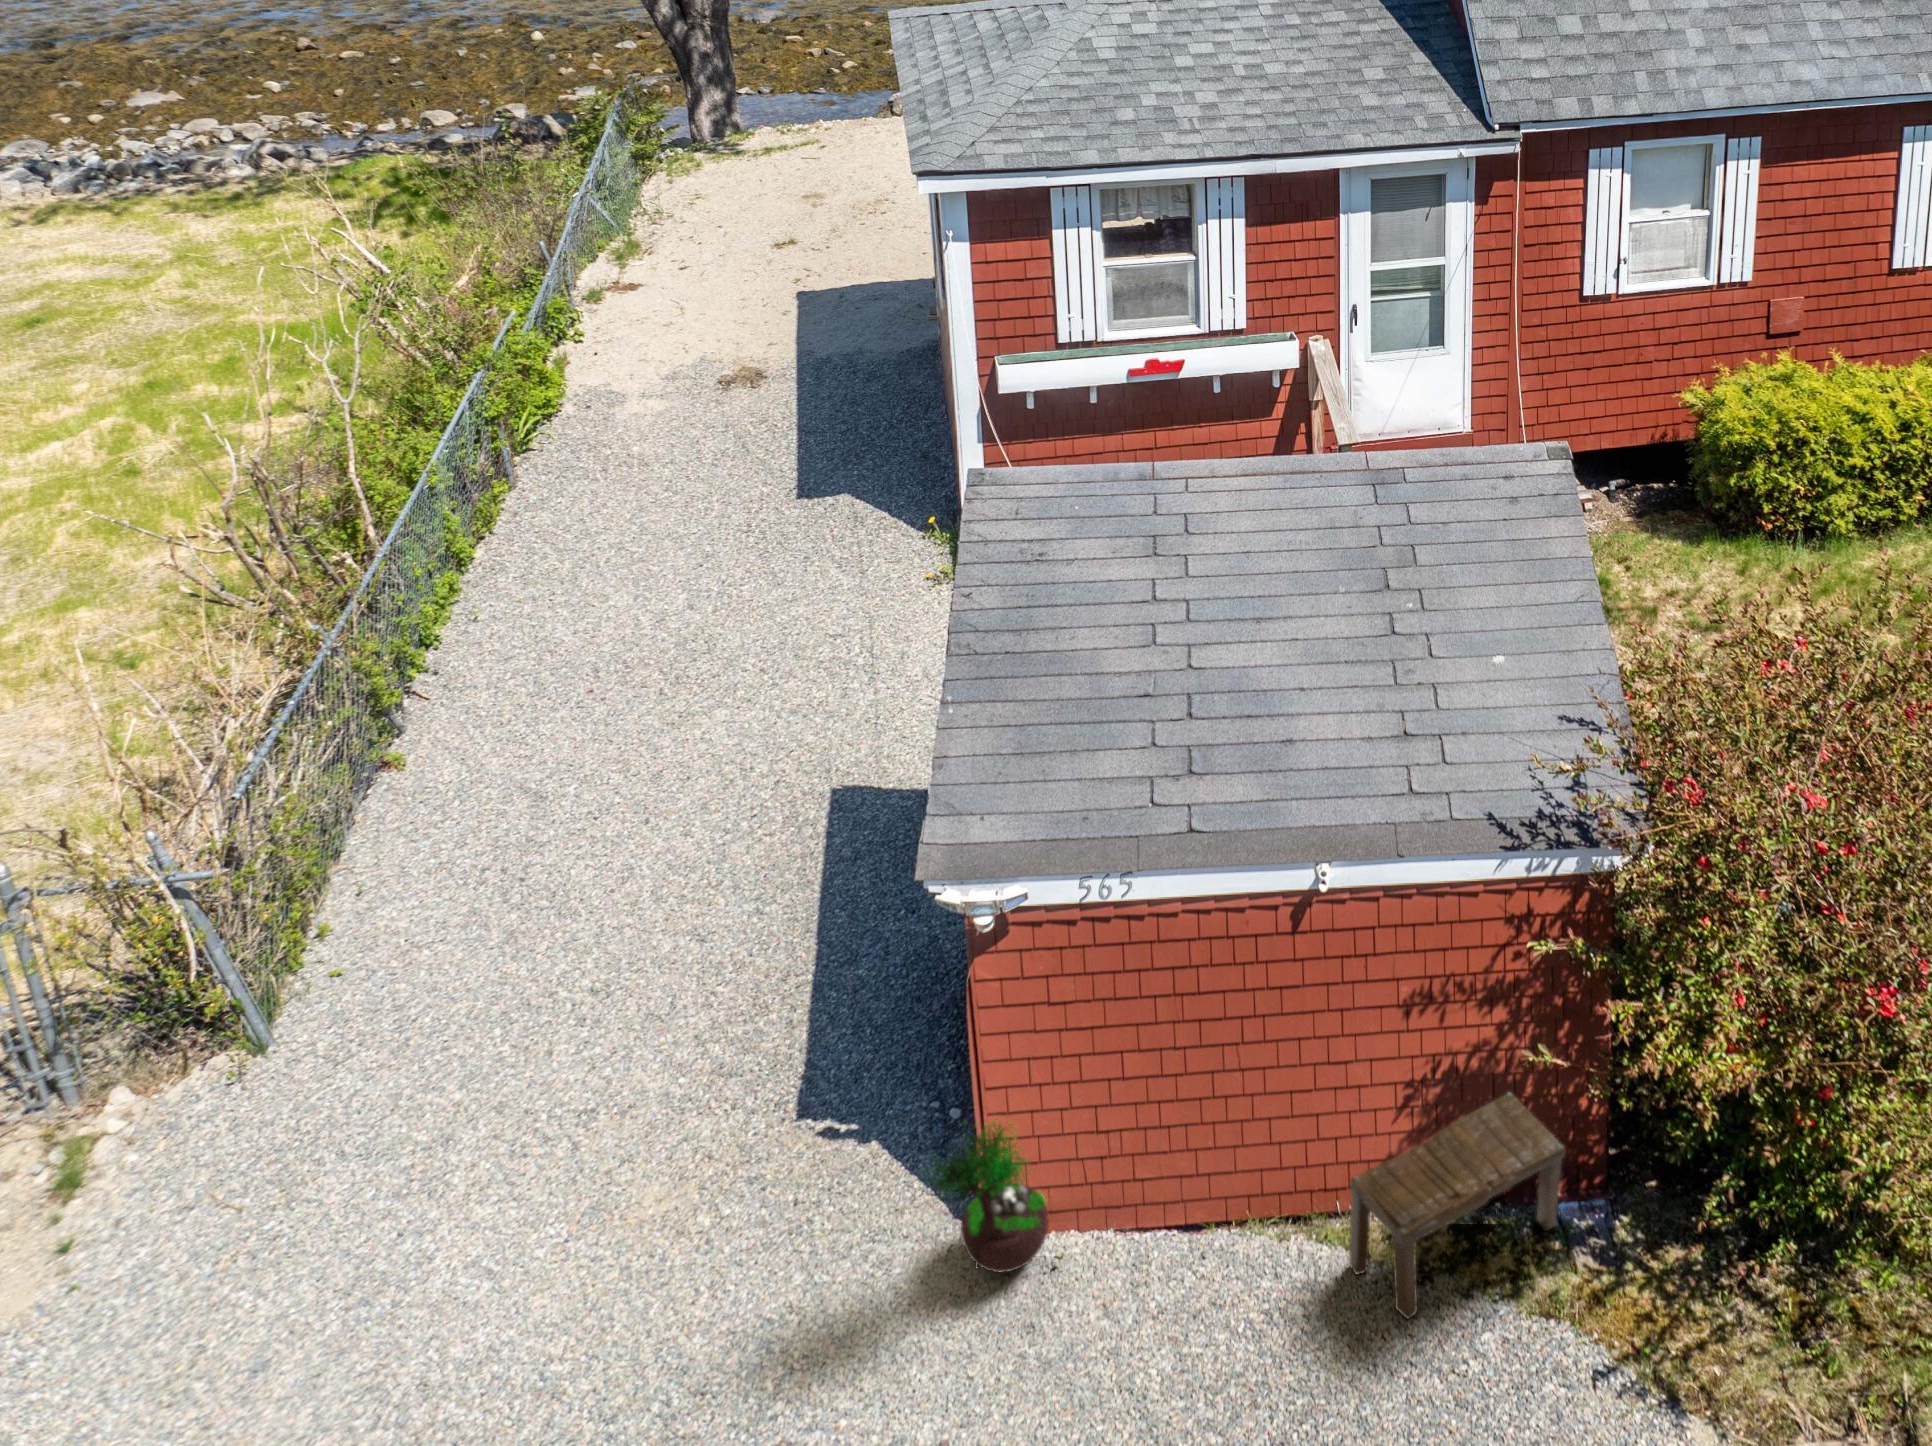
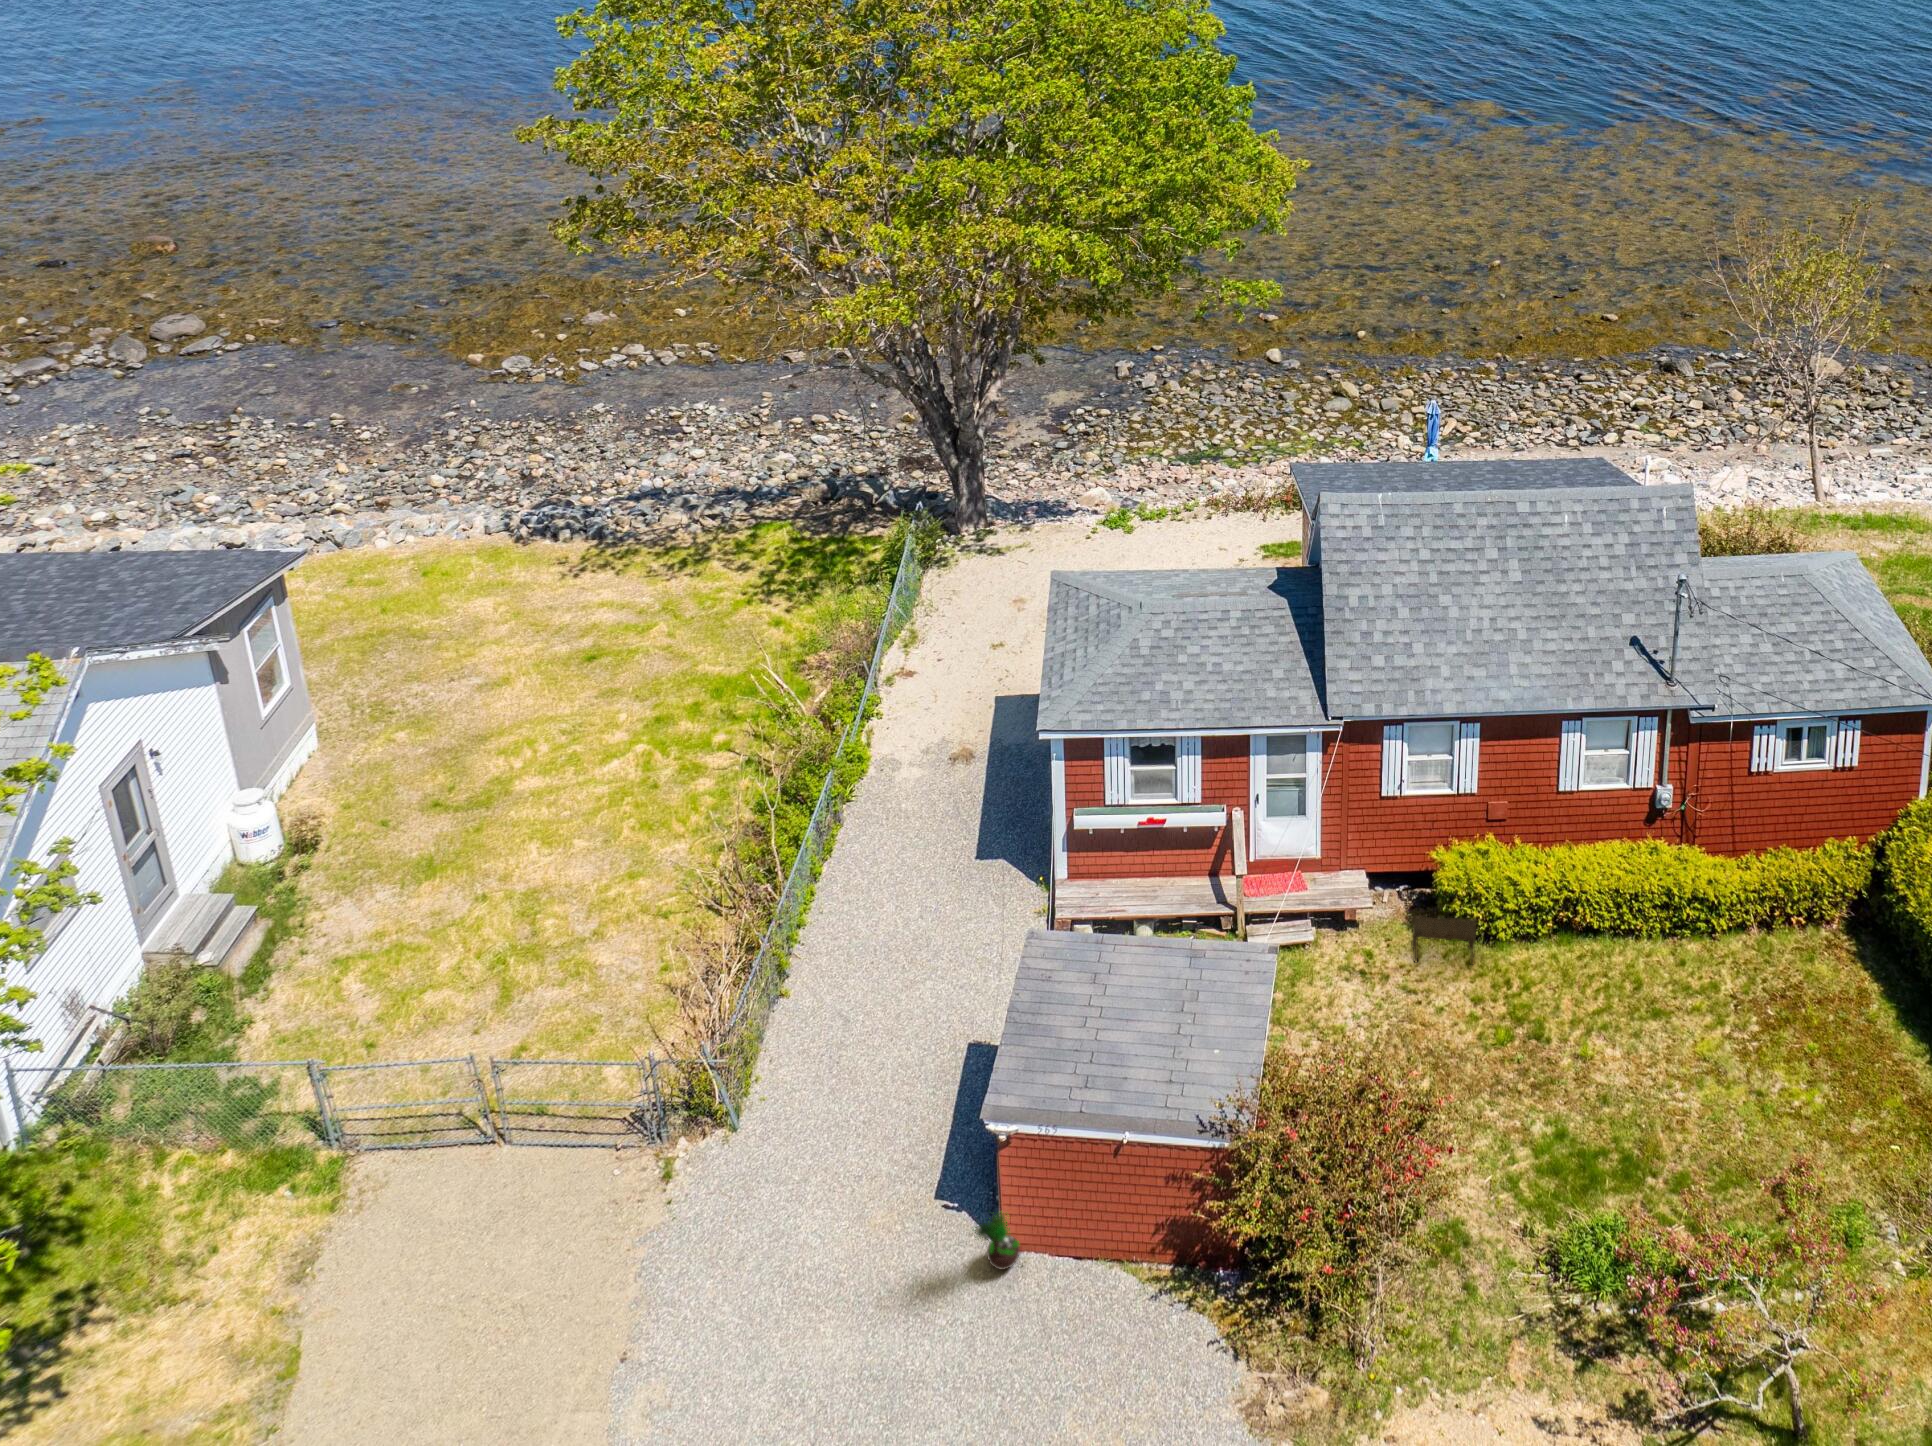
bench: present [1349,1092,1566,1318] -> present [1411,917,1476,965]

